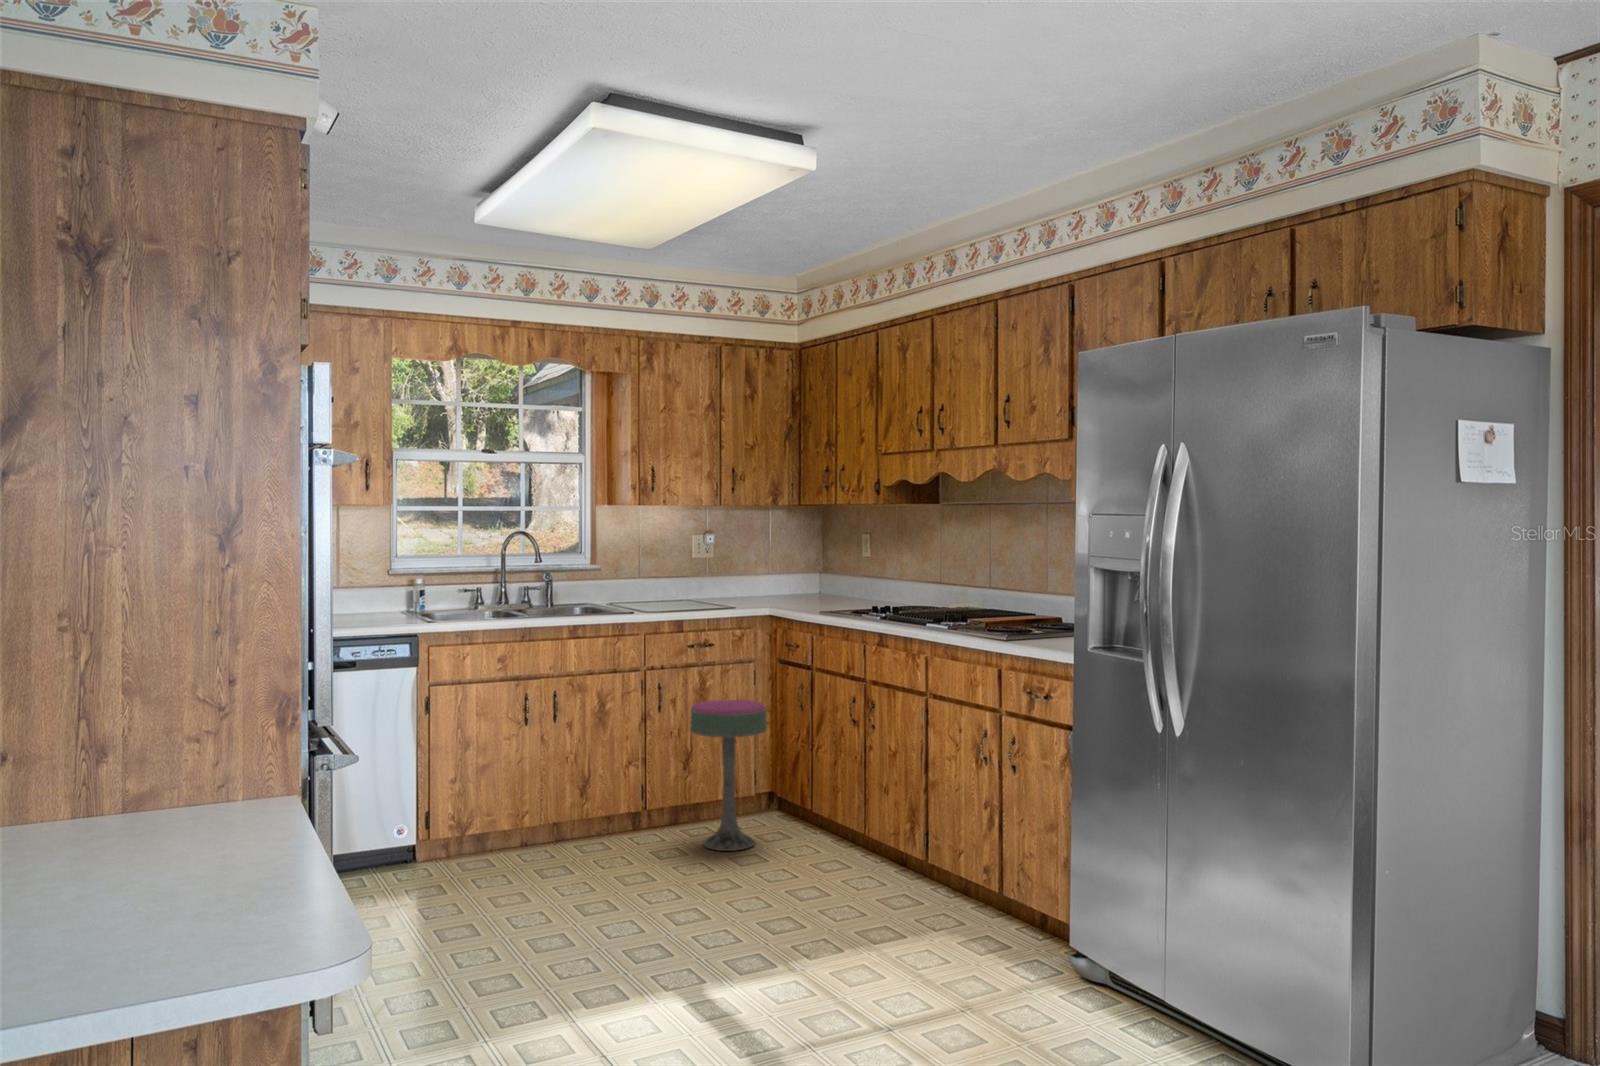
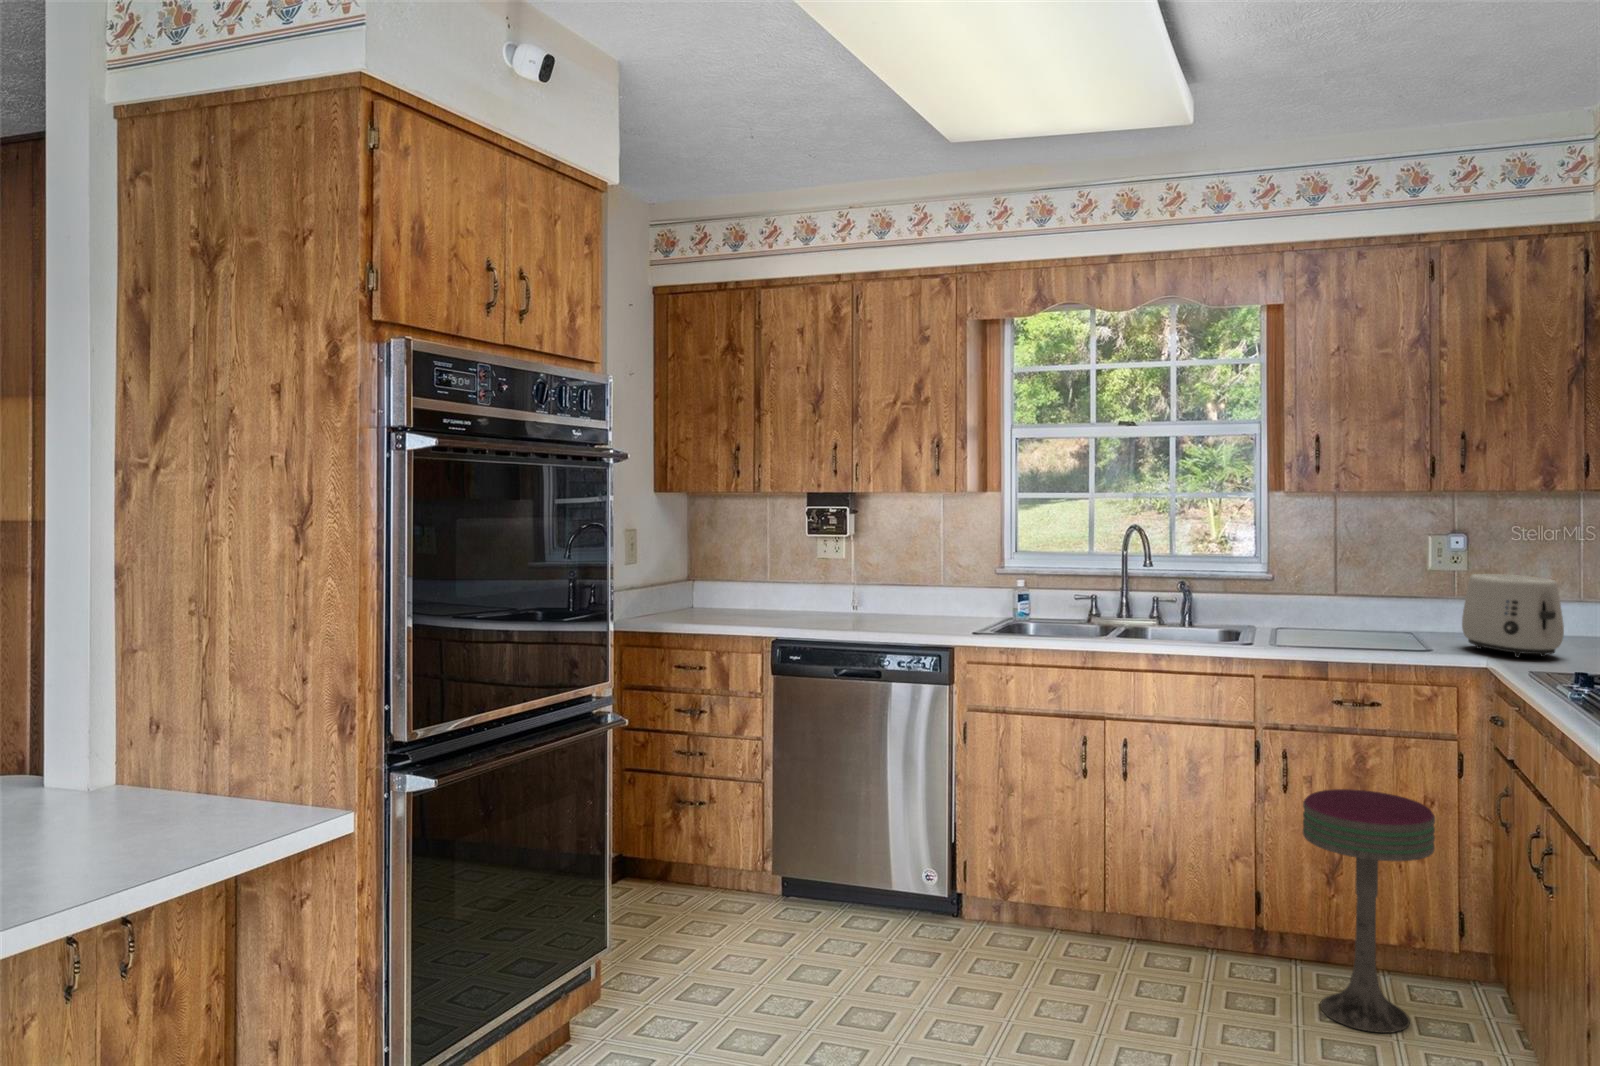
toaster: none [750,559,808,608] -> present [1462,574,1564,657]

